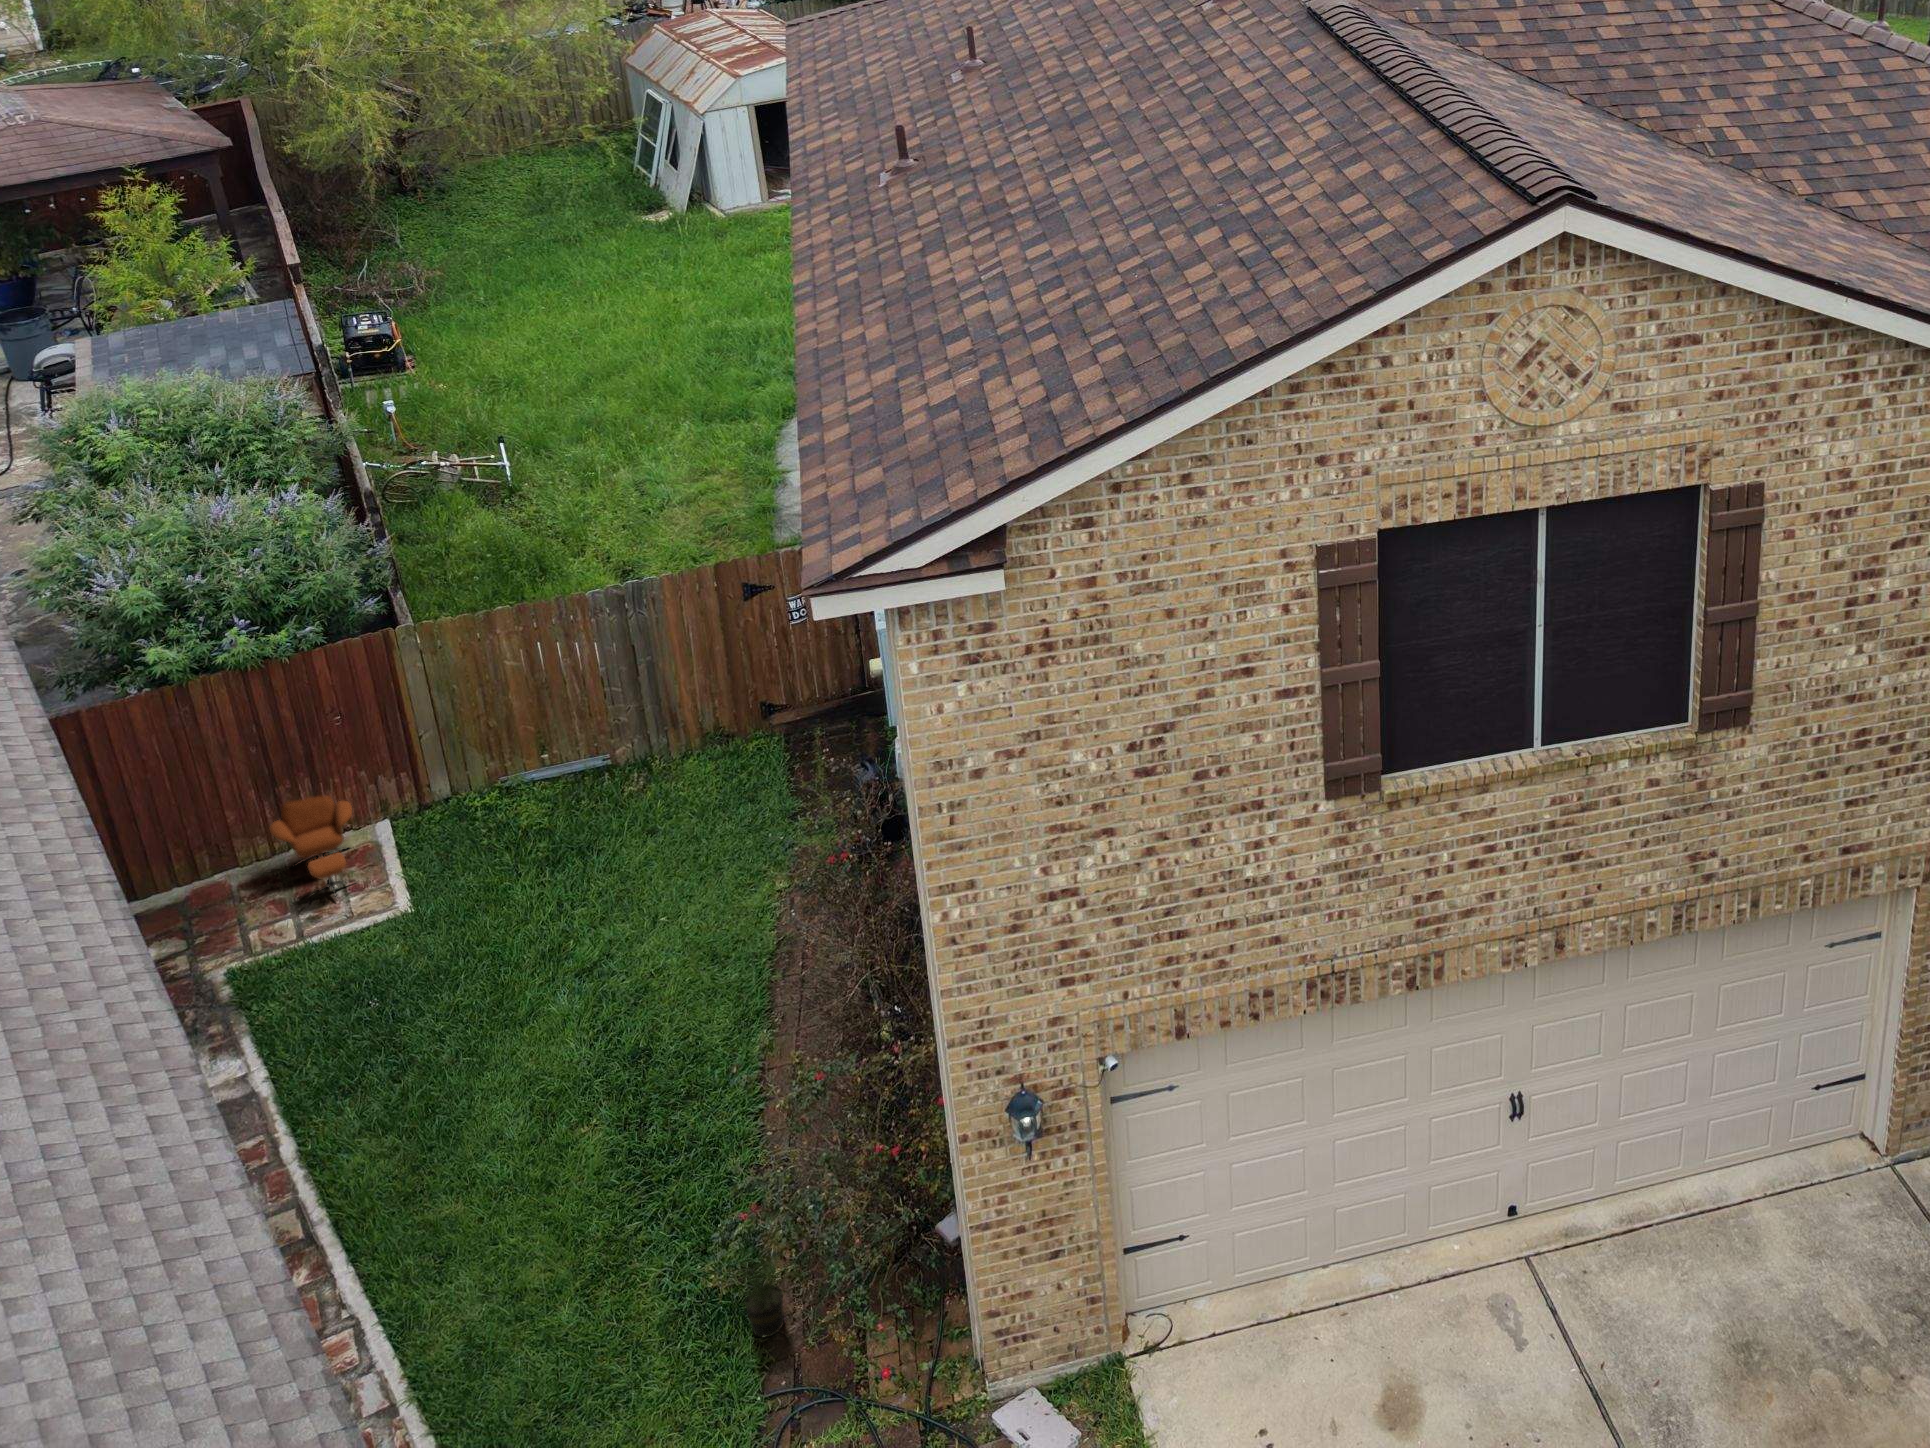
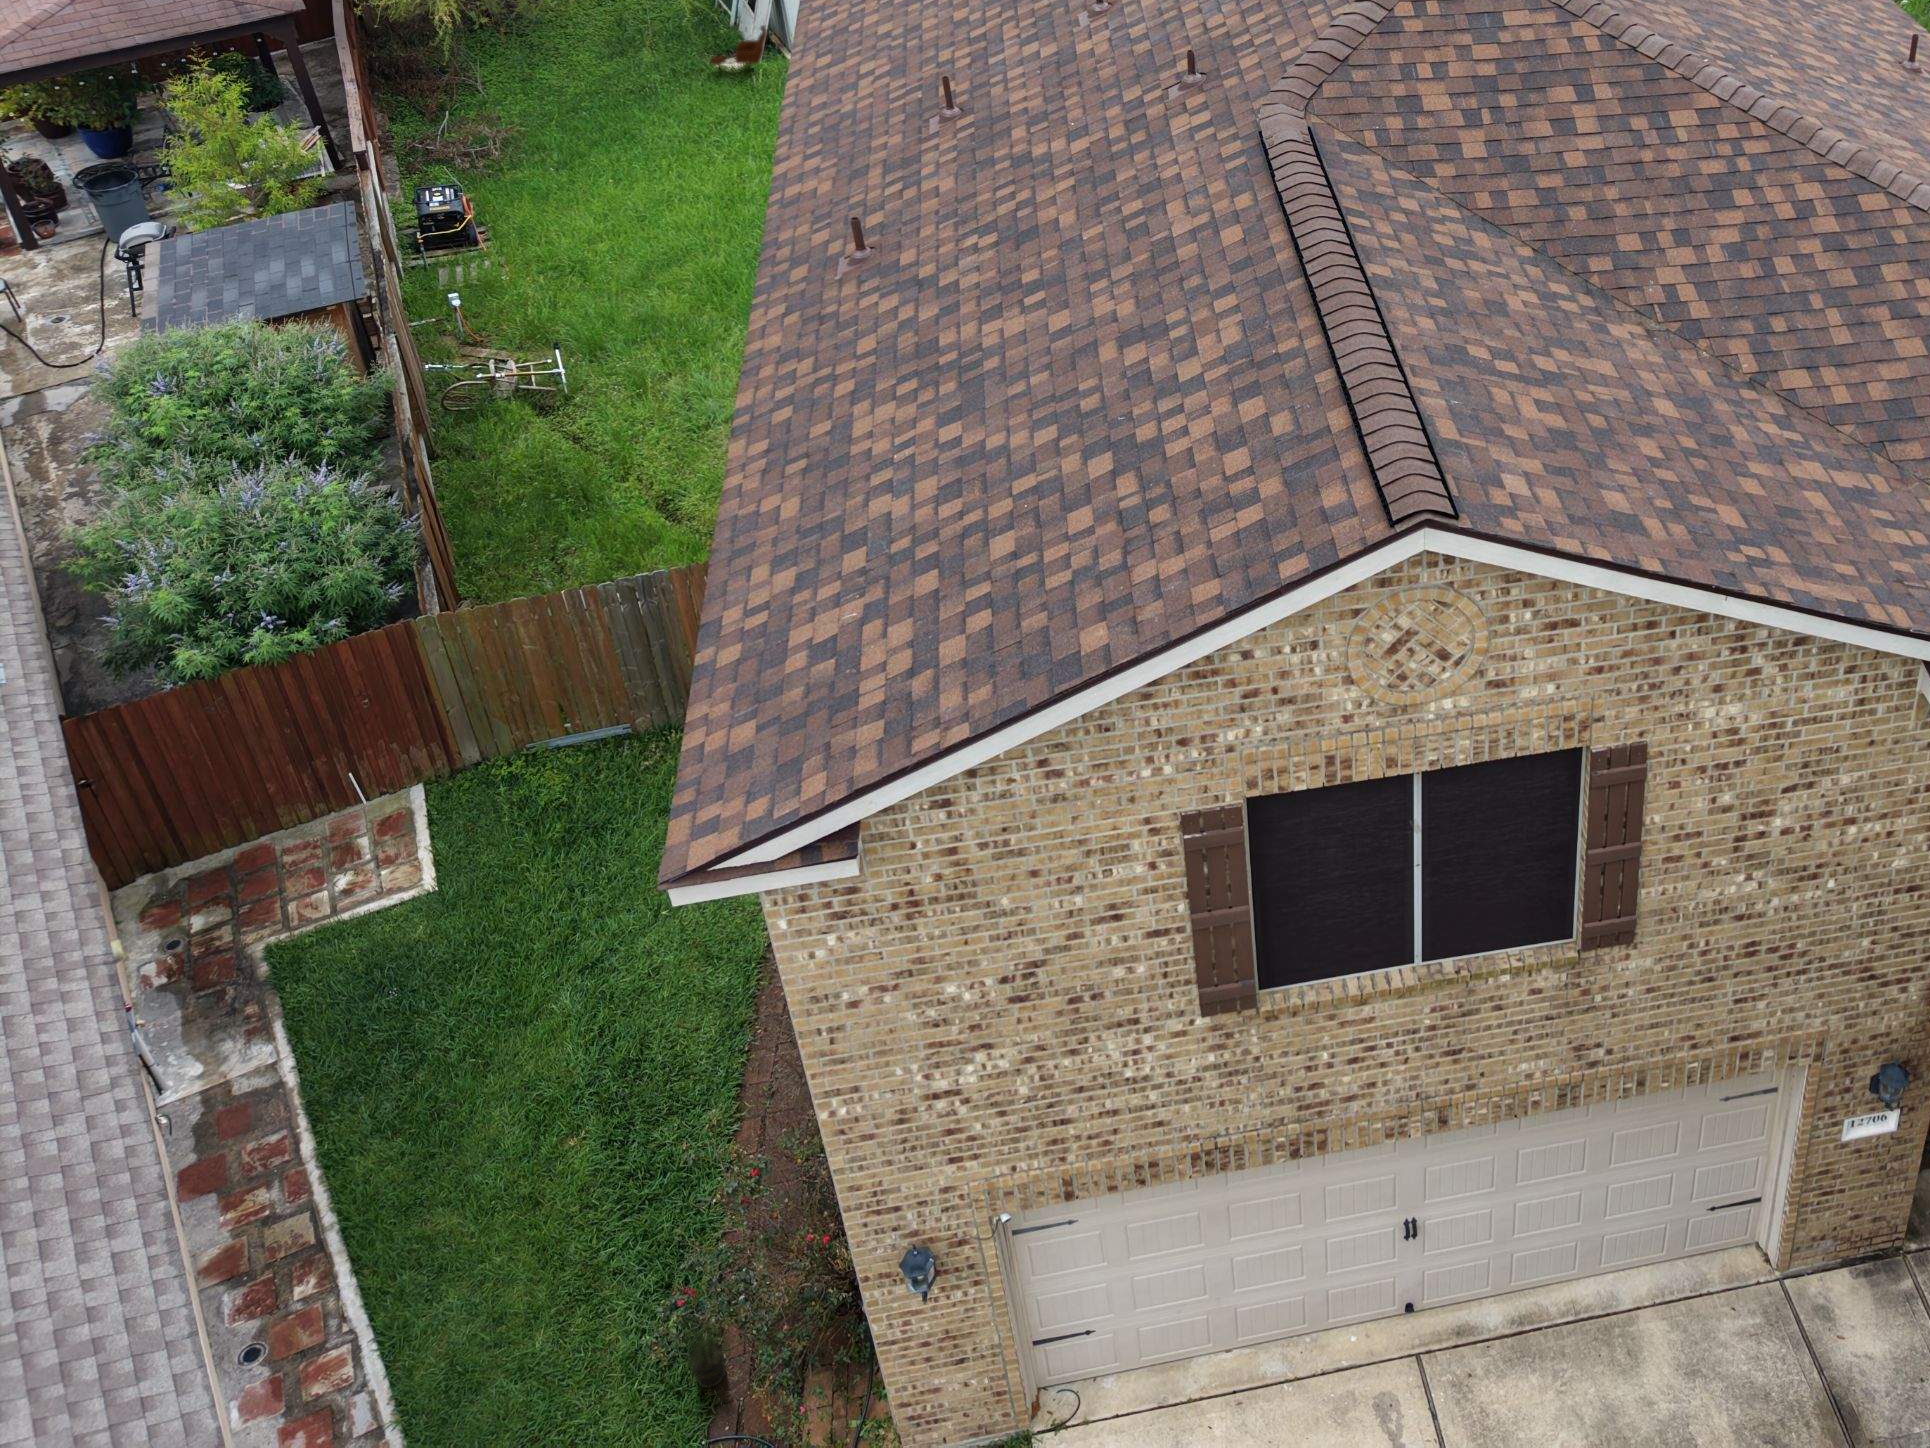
lounge chair: present [270,796,352,896] -> present [710,25,767,75]

